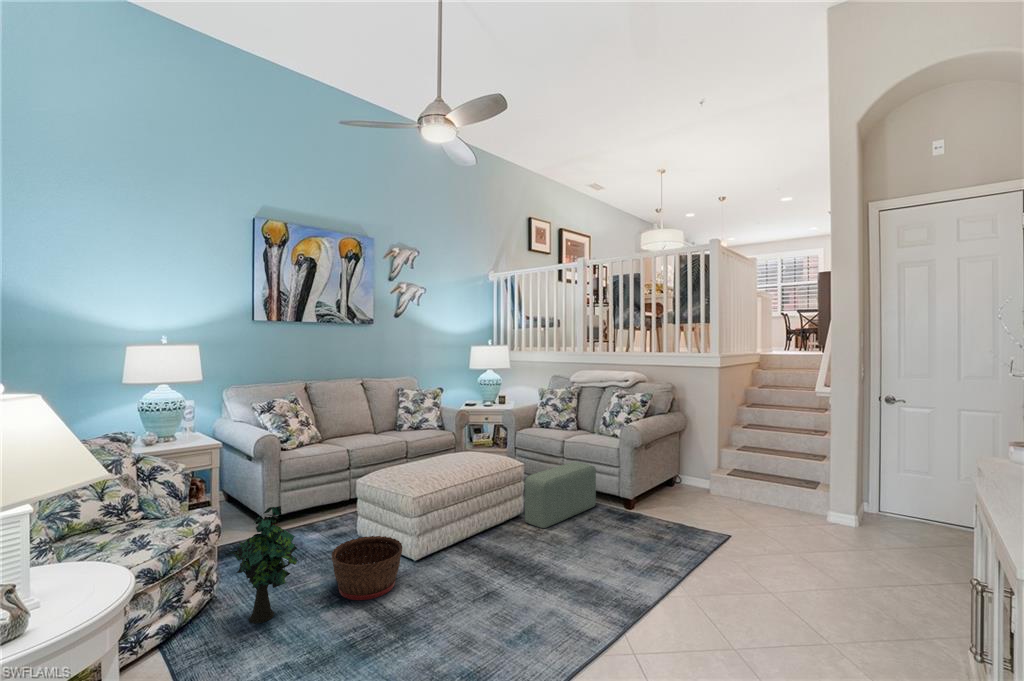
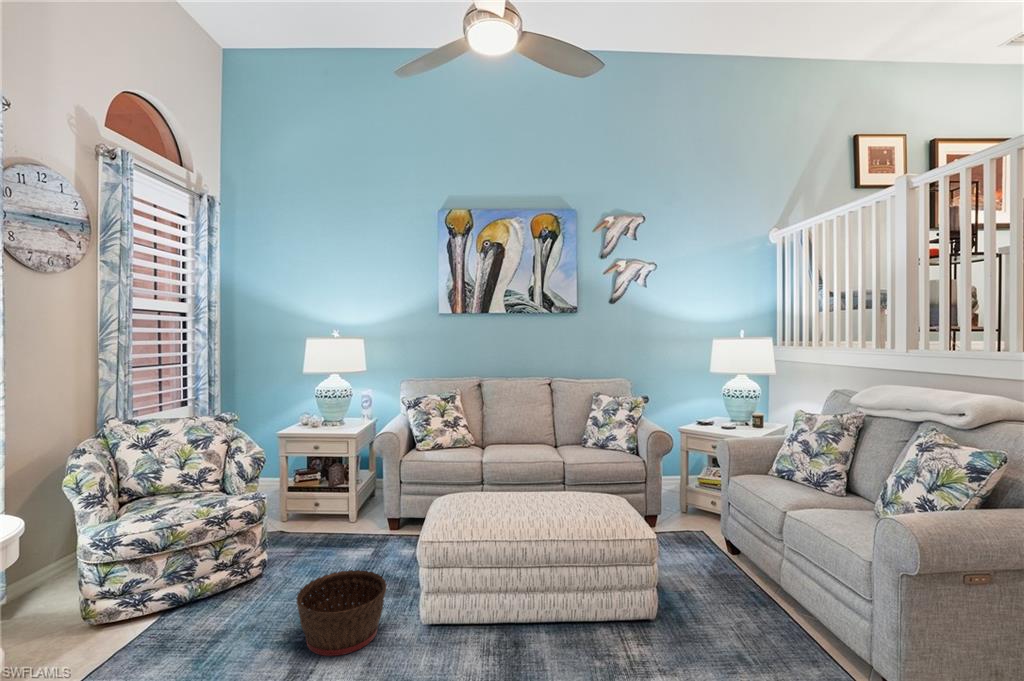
pouf: present [525,462,596,528] -> none [639,556,817,660]
decorative plant: present [225,506,298,623] -> none [206,508,278,629]

